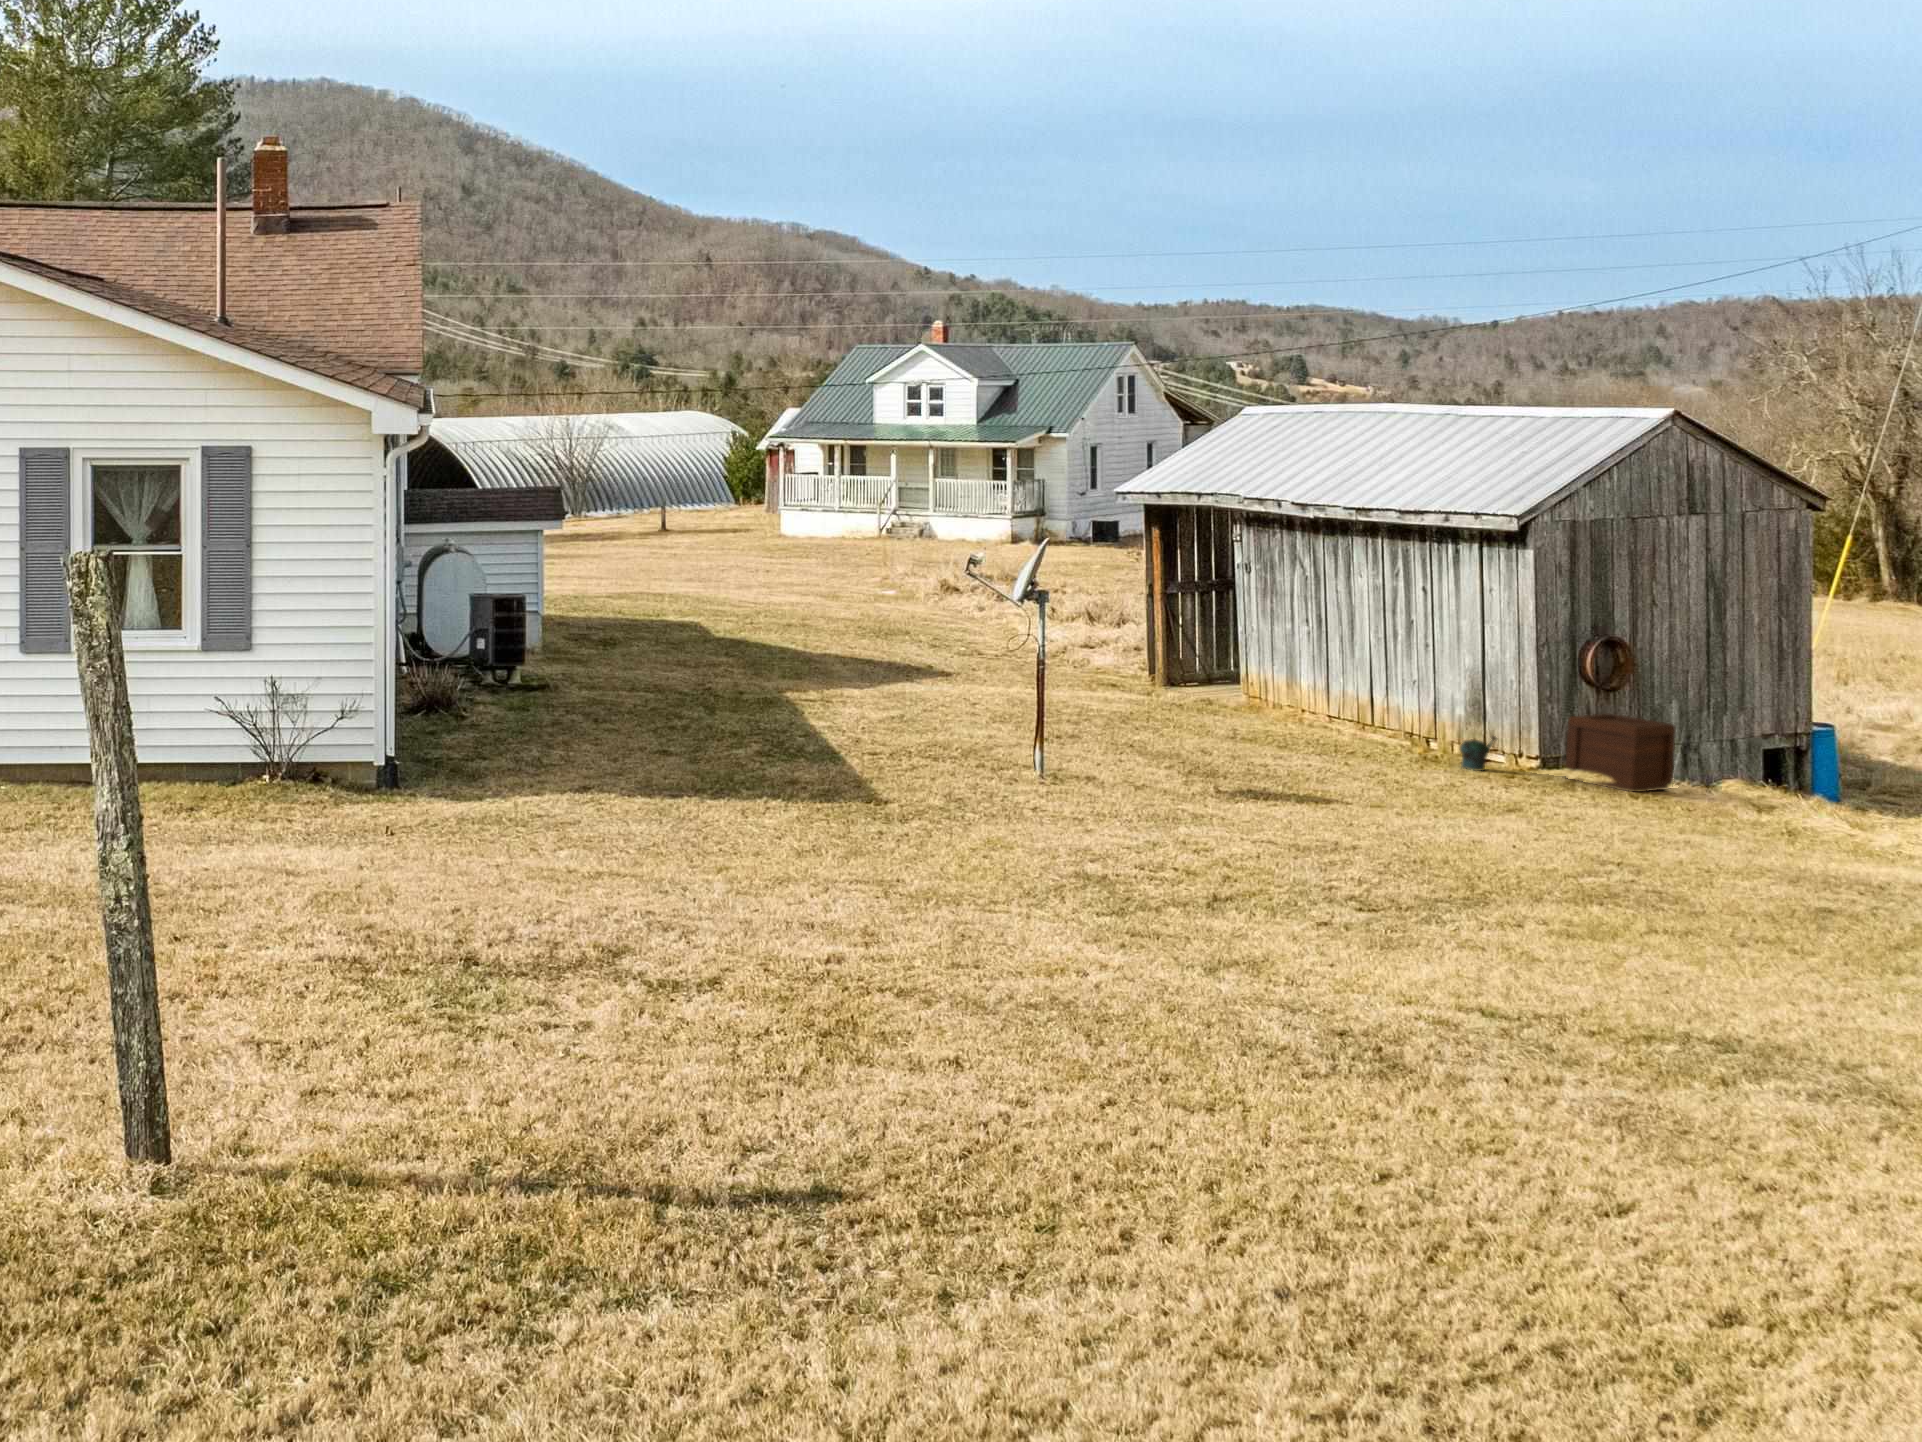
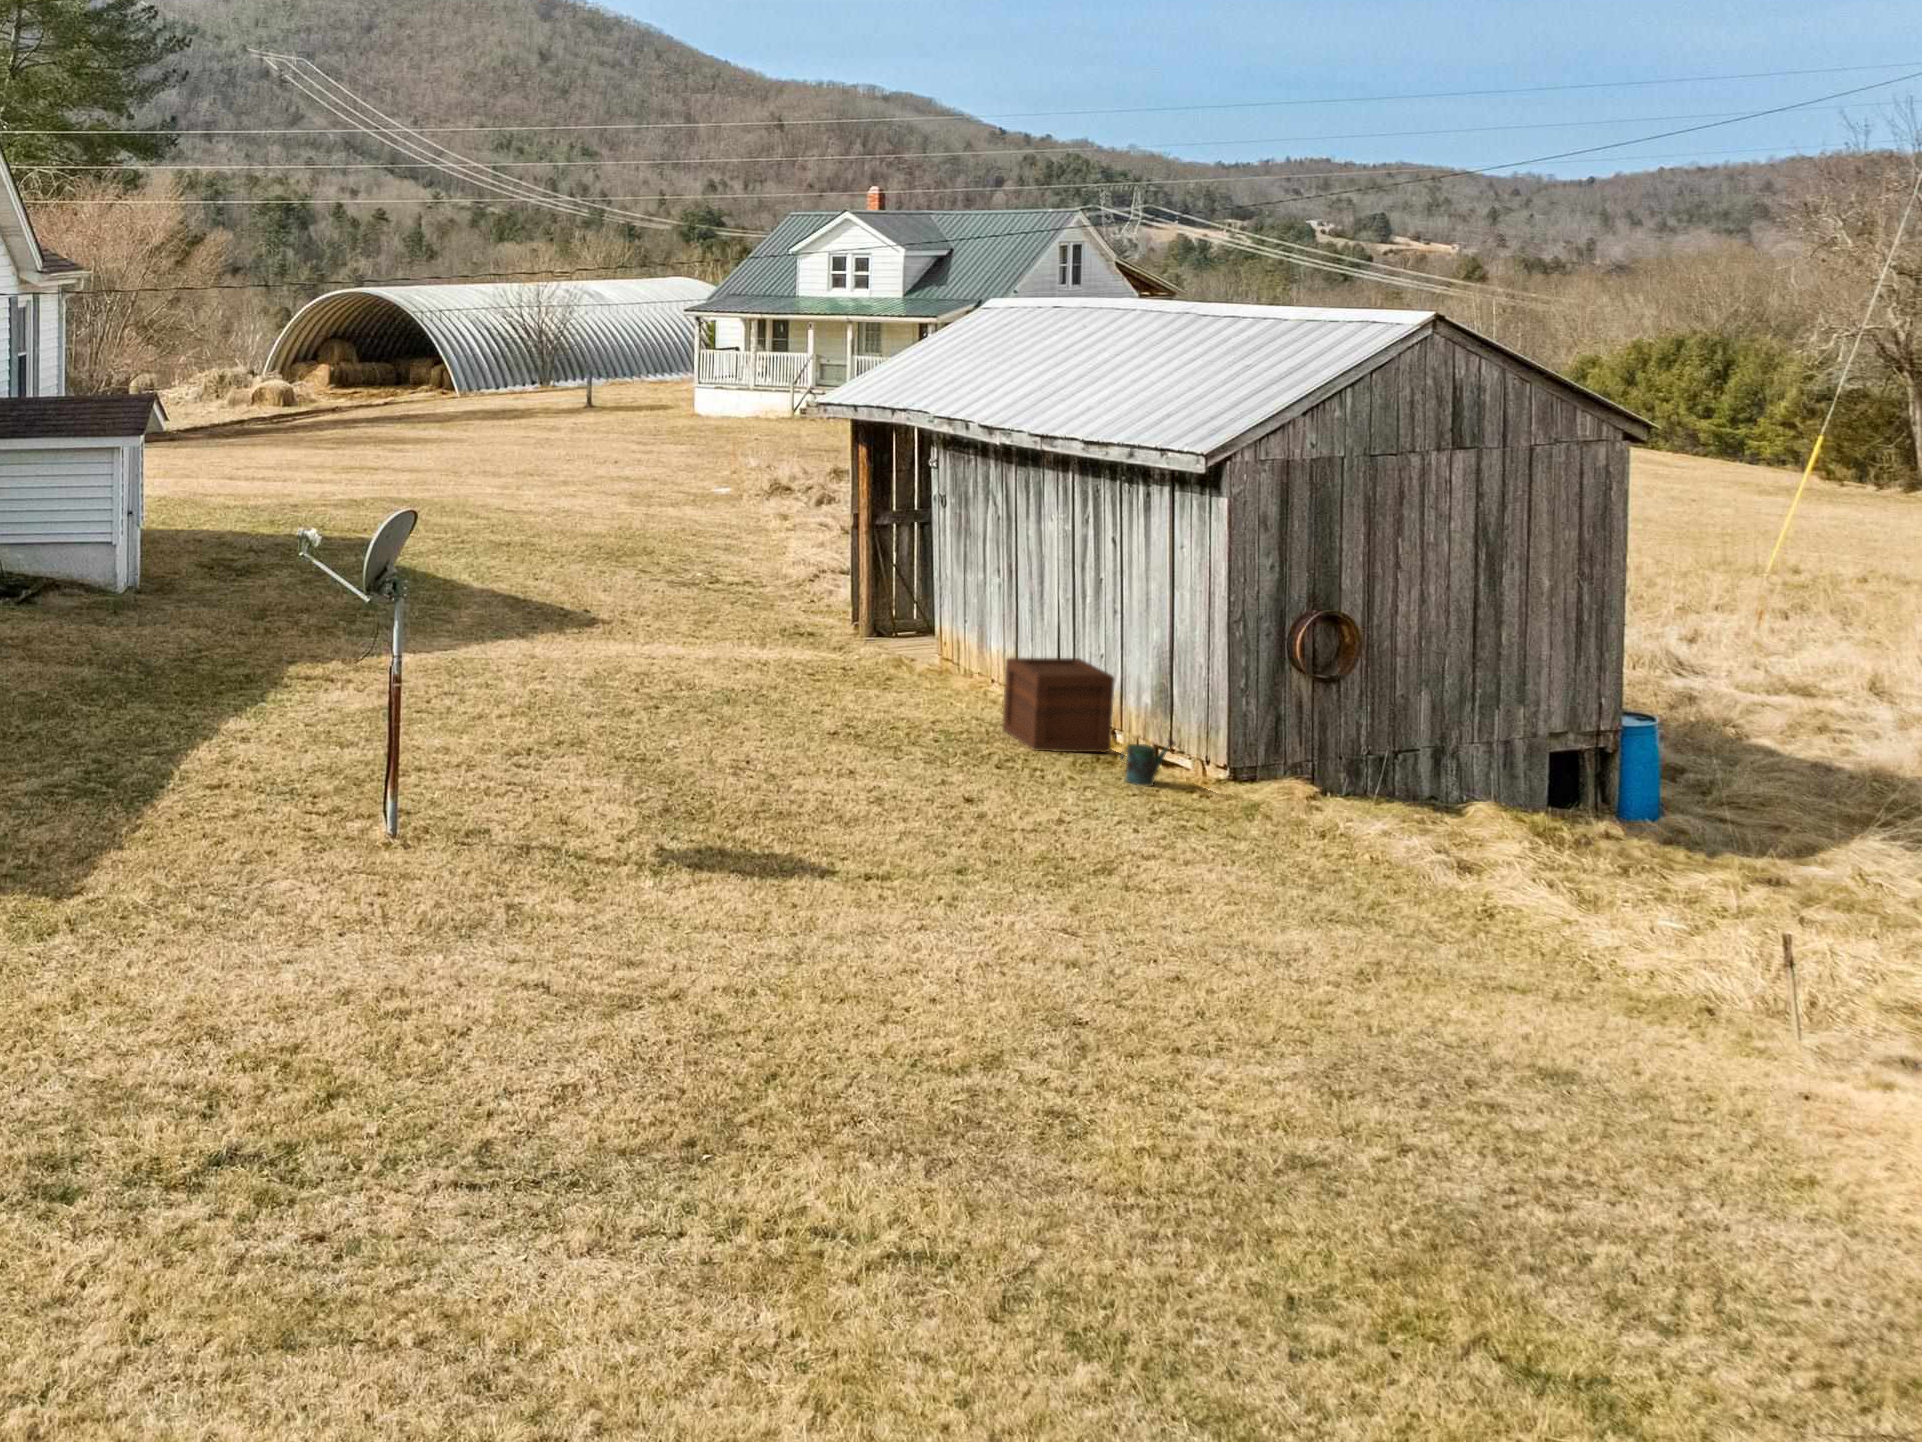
wooden crate: present [1566,713,1676,792] -> present [1002,658,1115,752]

